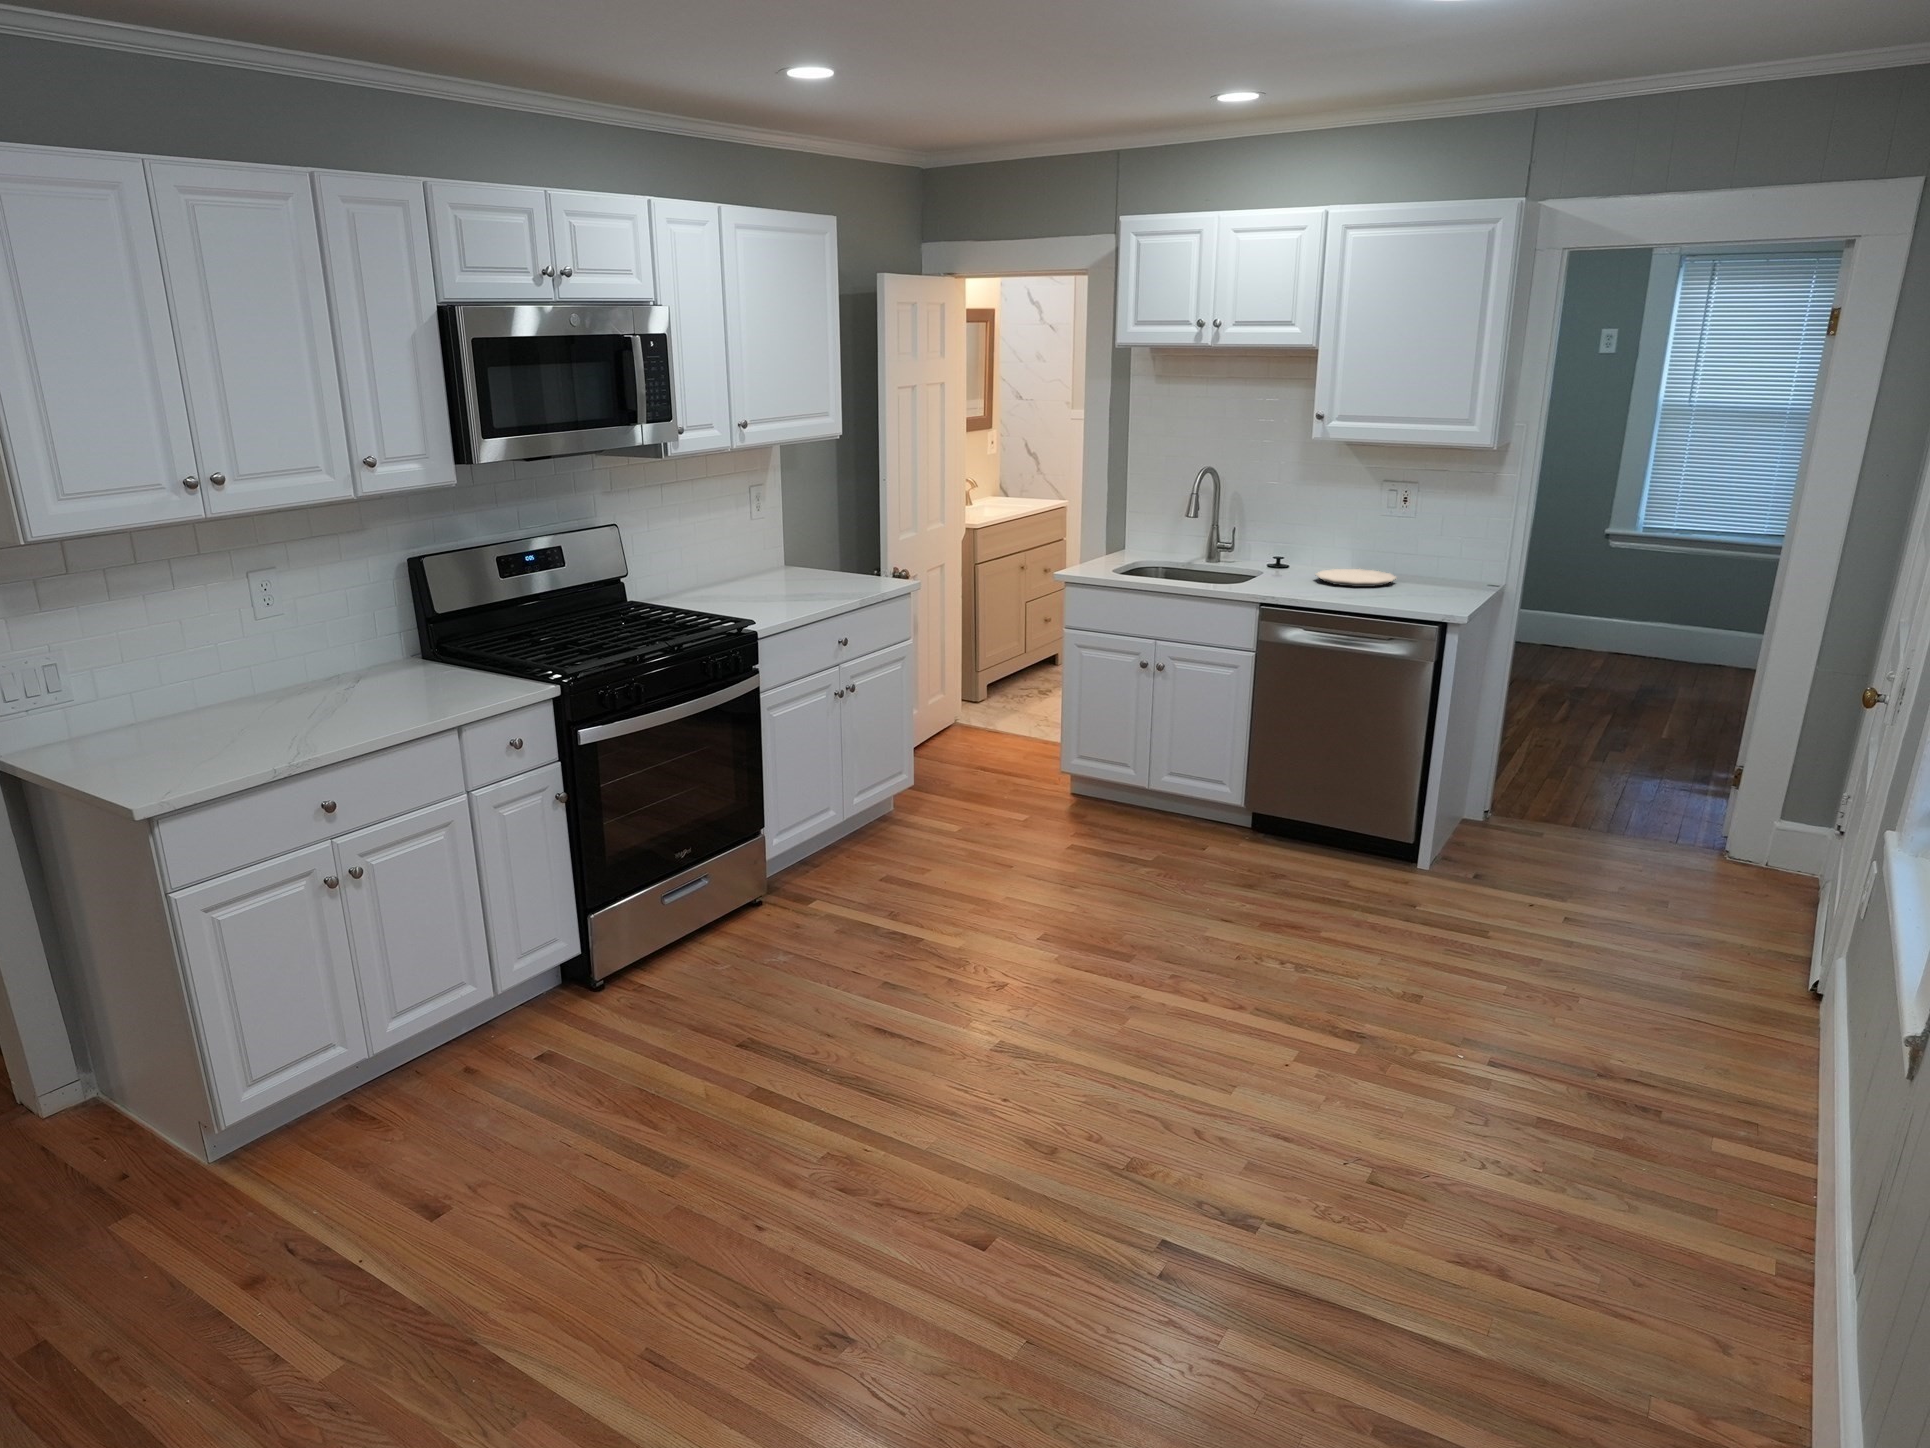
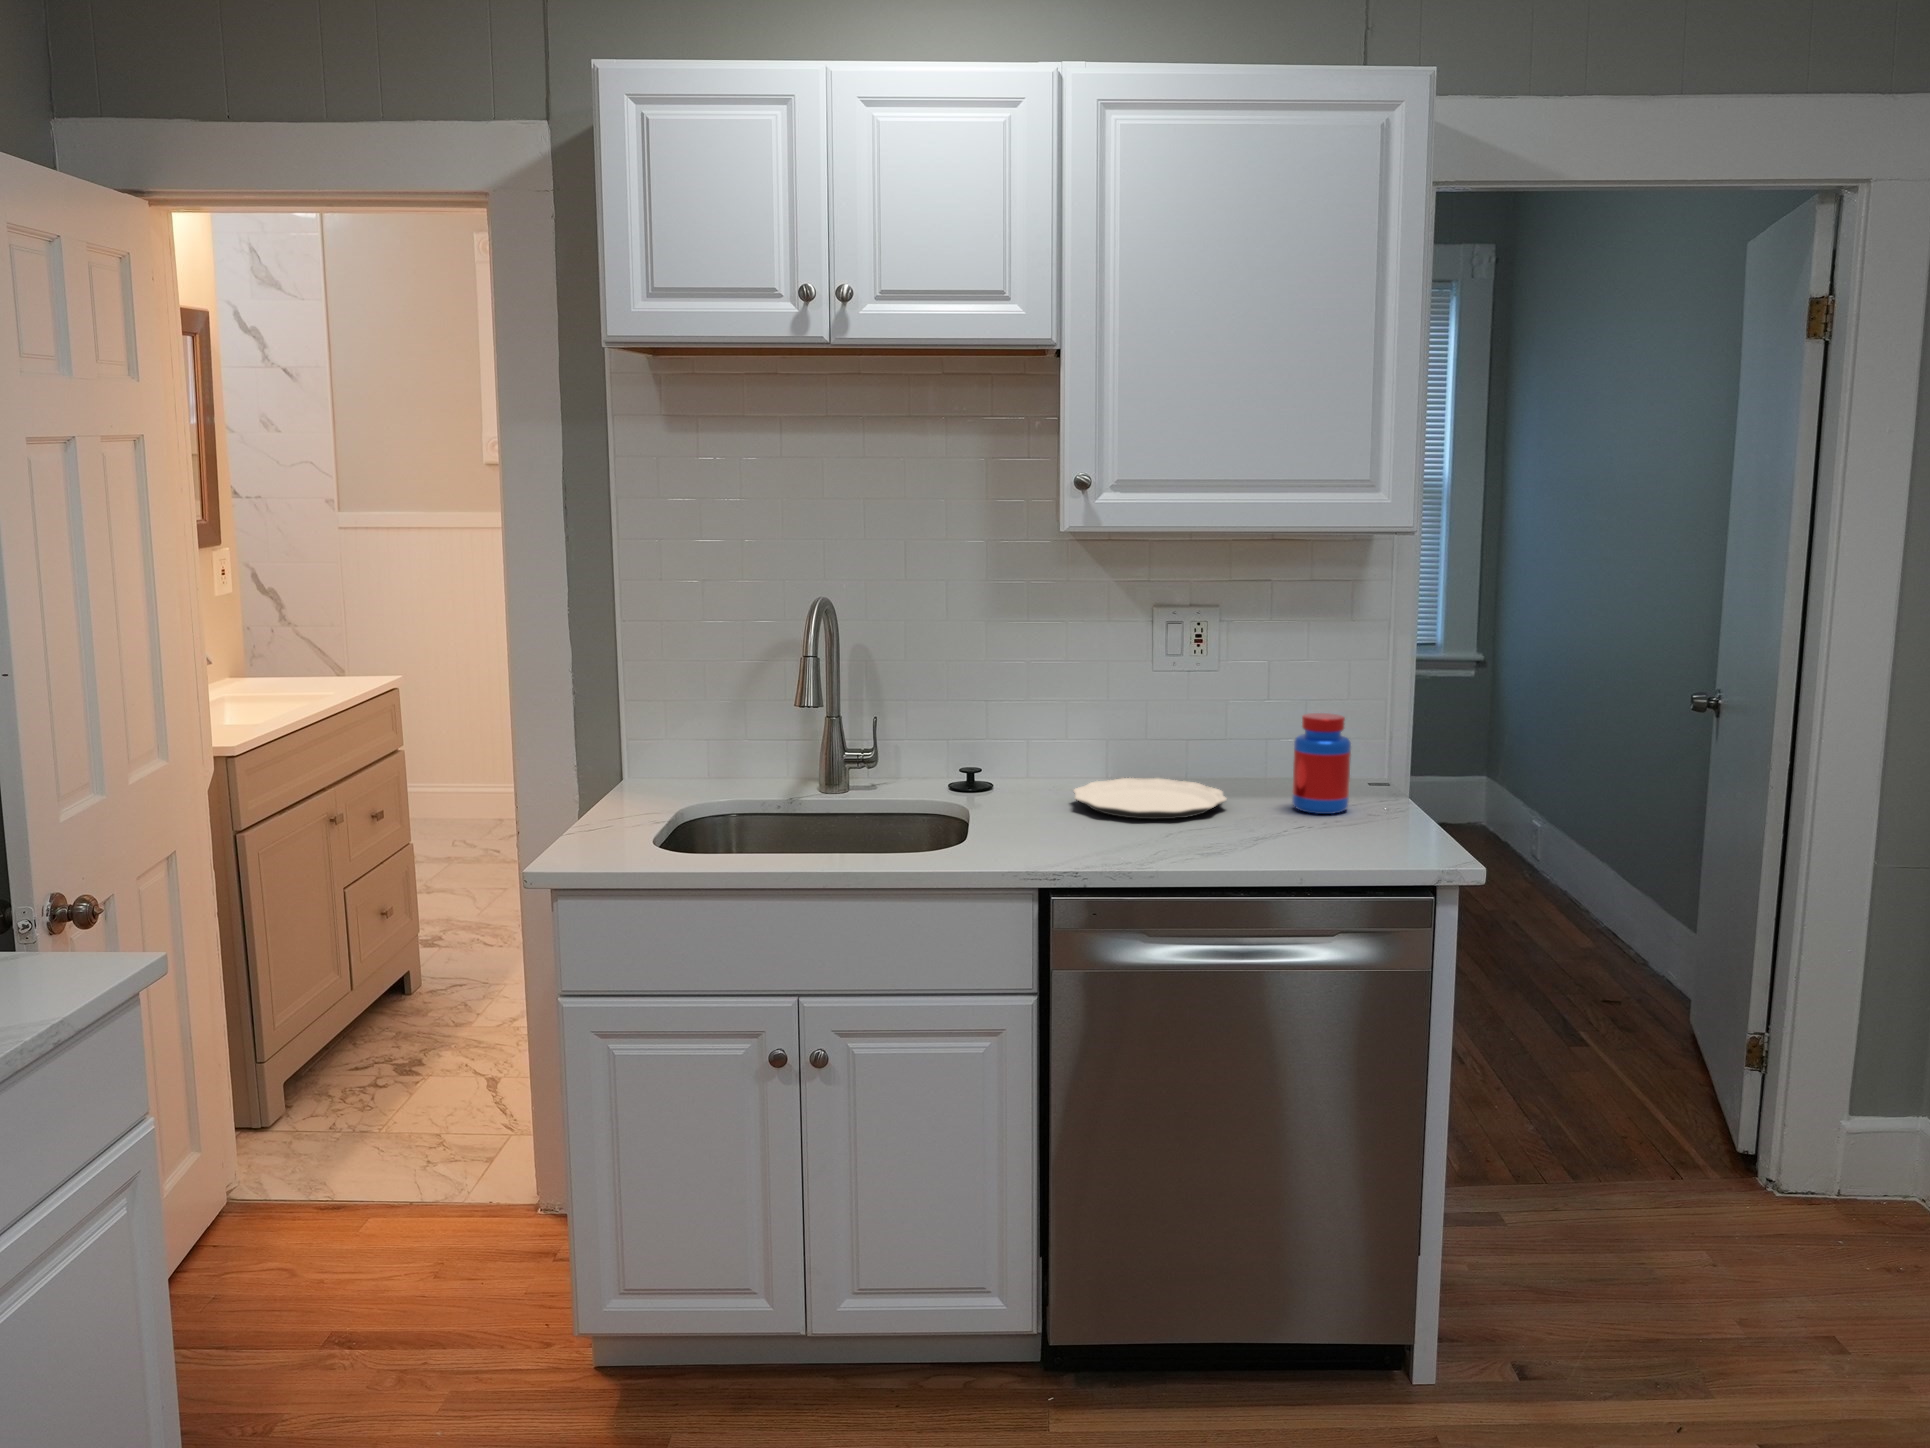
jar: none [1426,540,1461,592] -> present [1292,713,1351,814]

